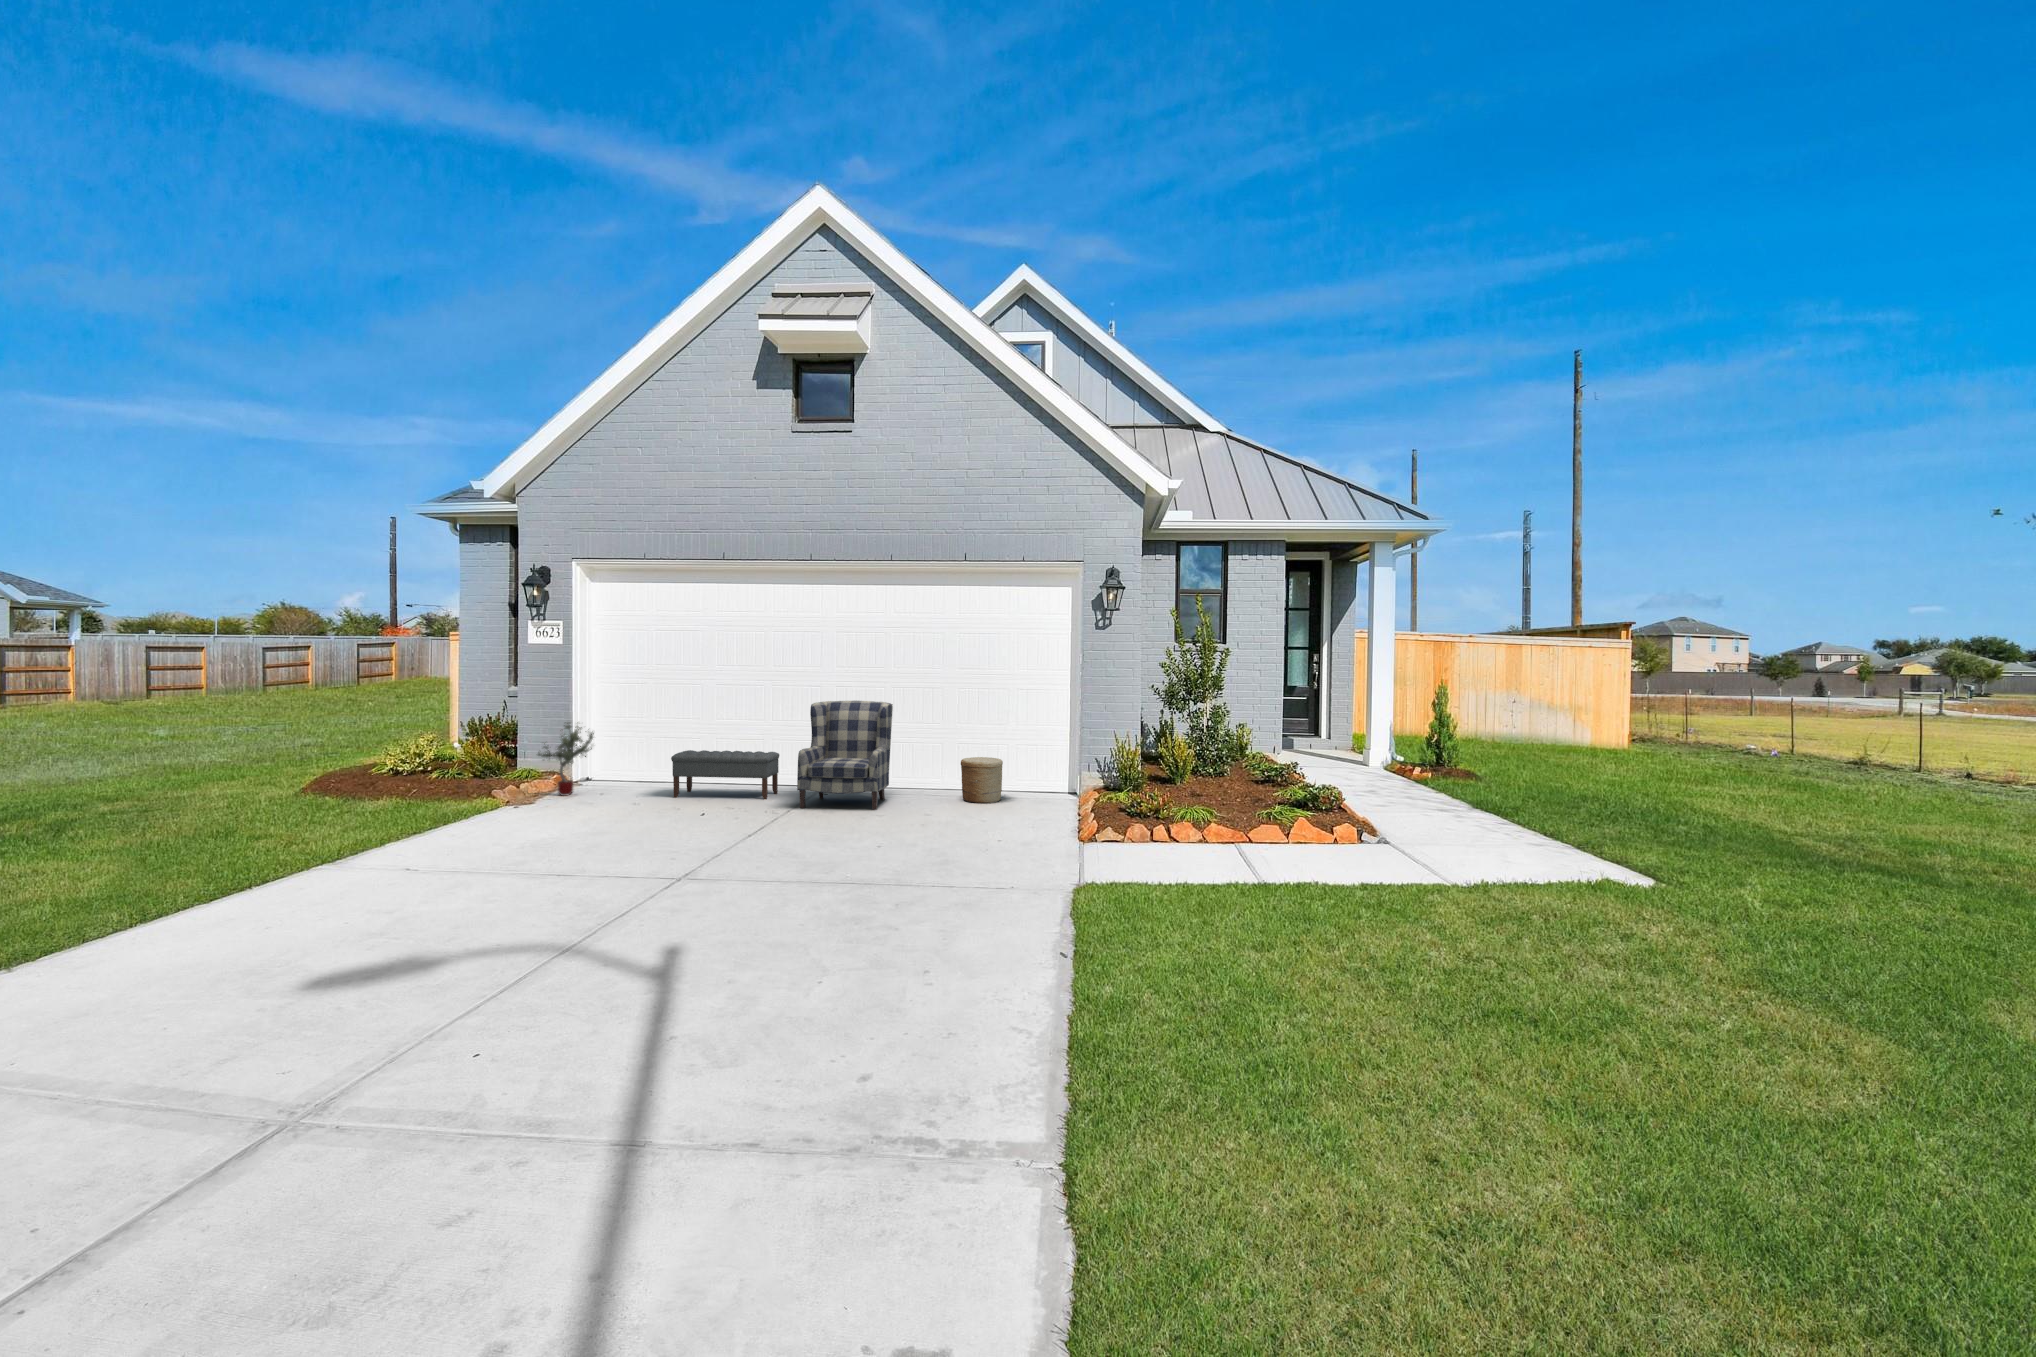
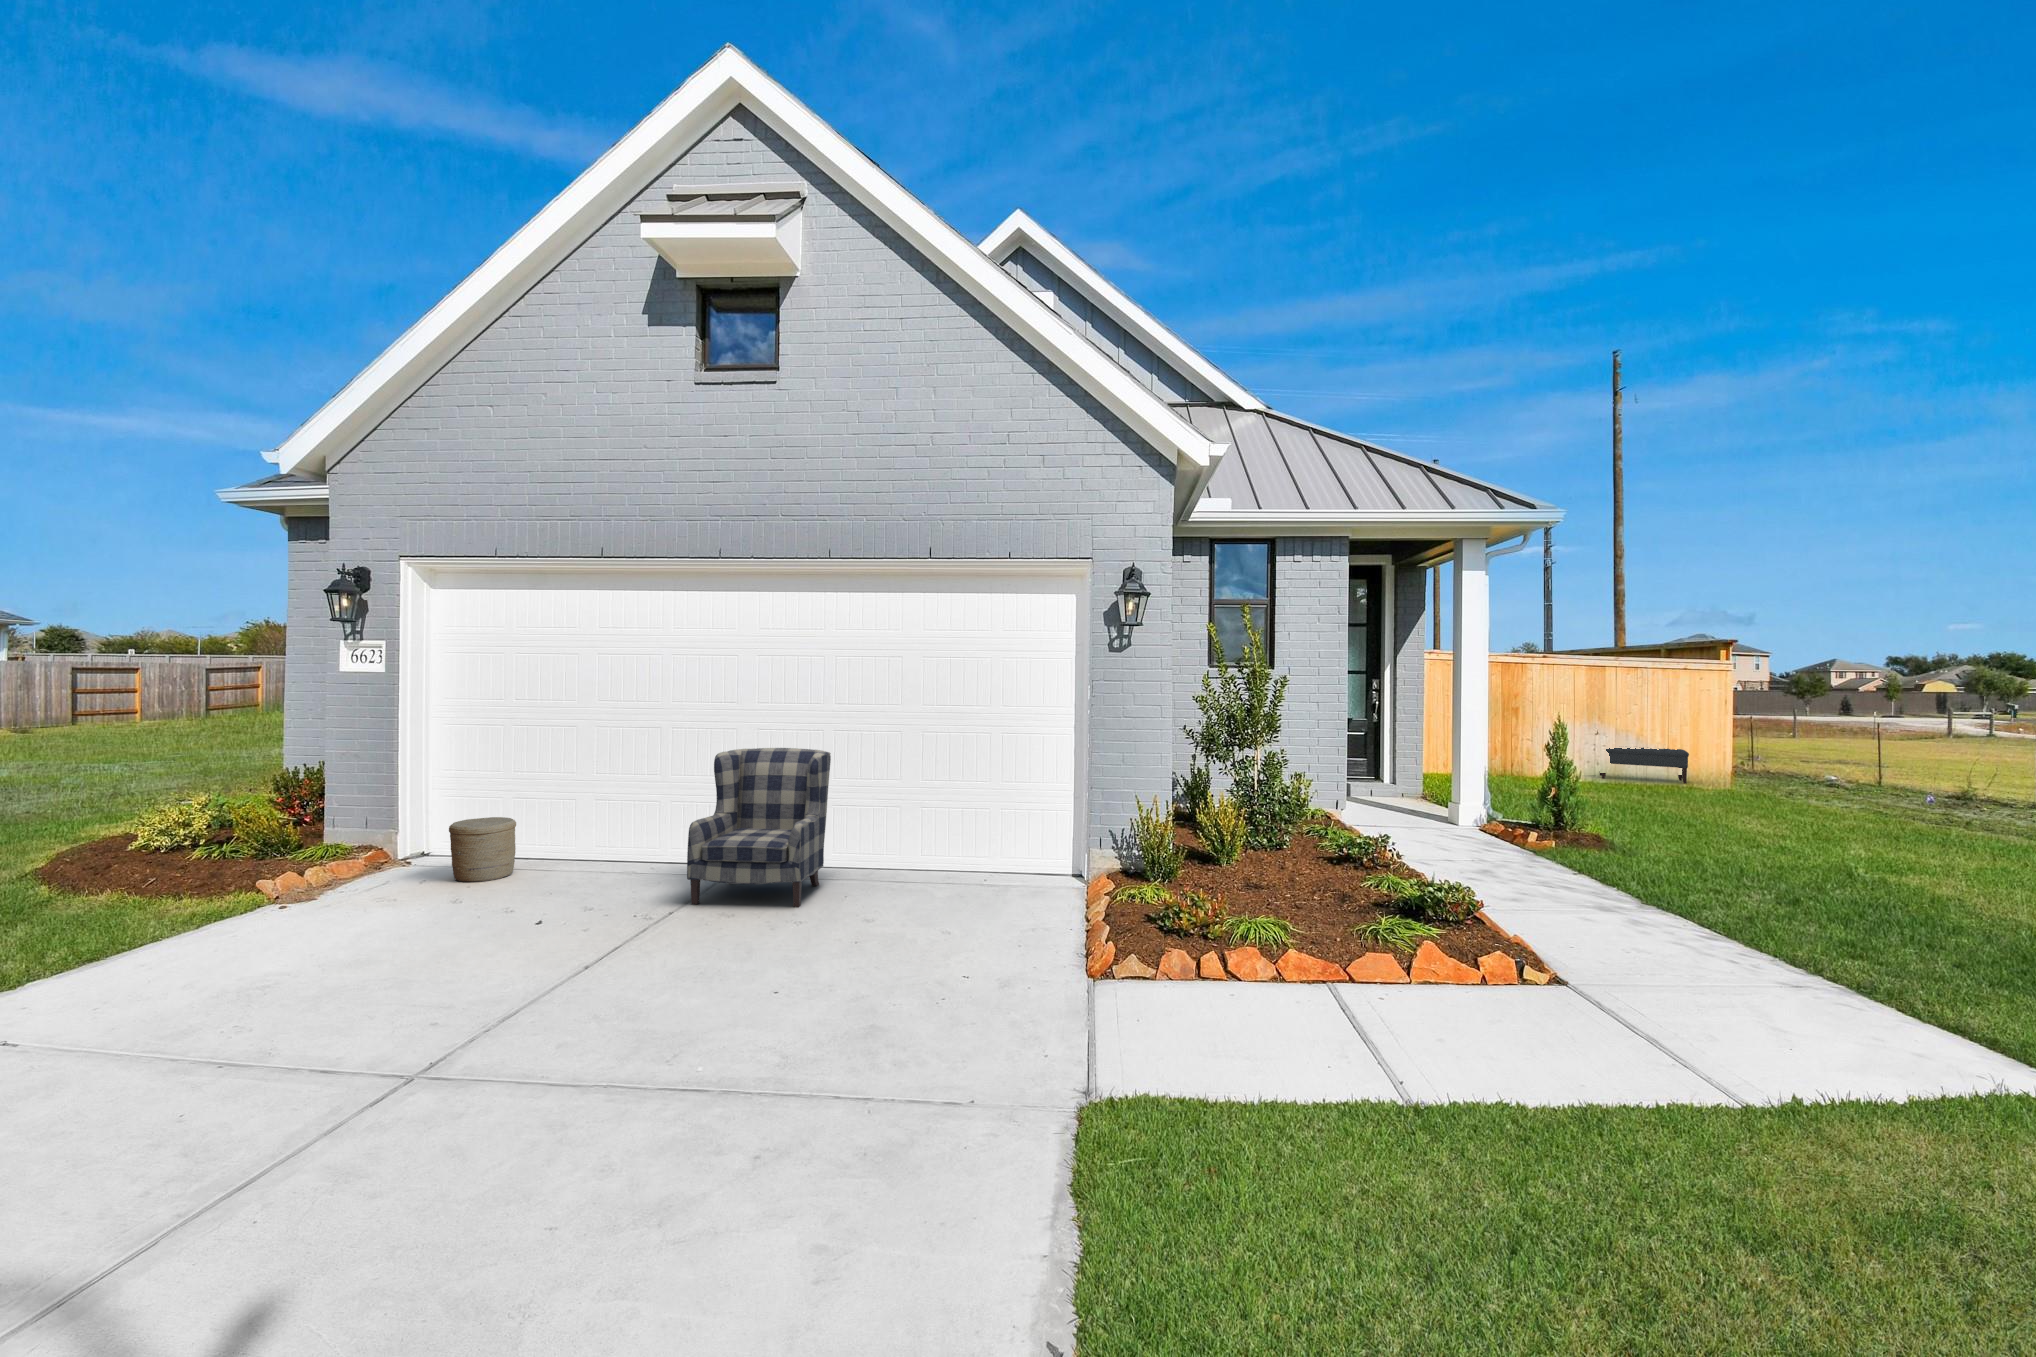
potted tree: present [538,723,594,796] -> none [341,776,426,880]
bench: present [671,750,779,799] -> present [1600,747,1689,784]
woven basket: present [961,757,1003,803] -> present [449,817,516,882]

